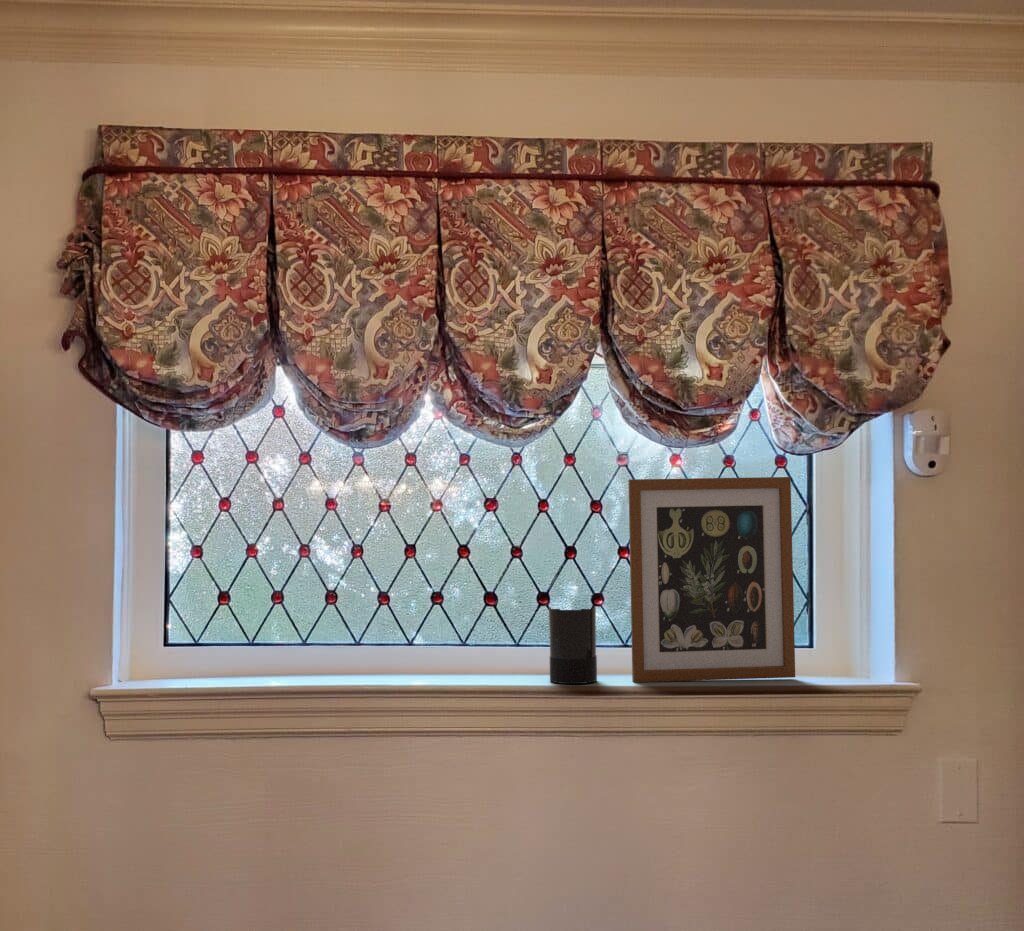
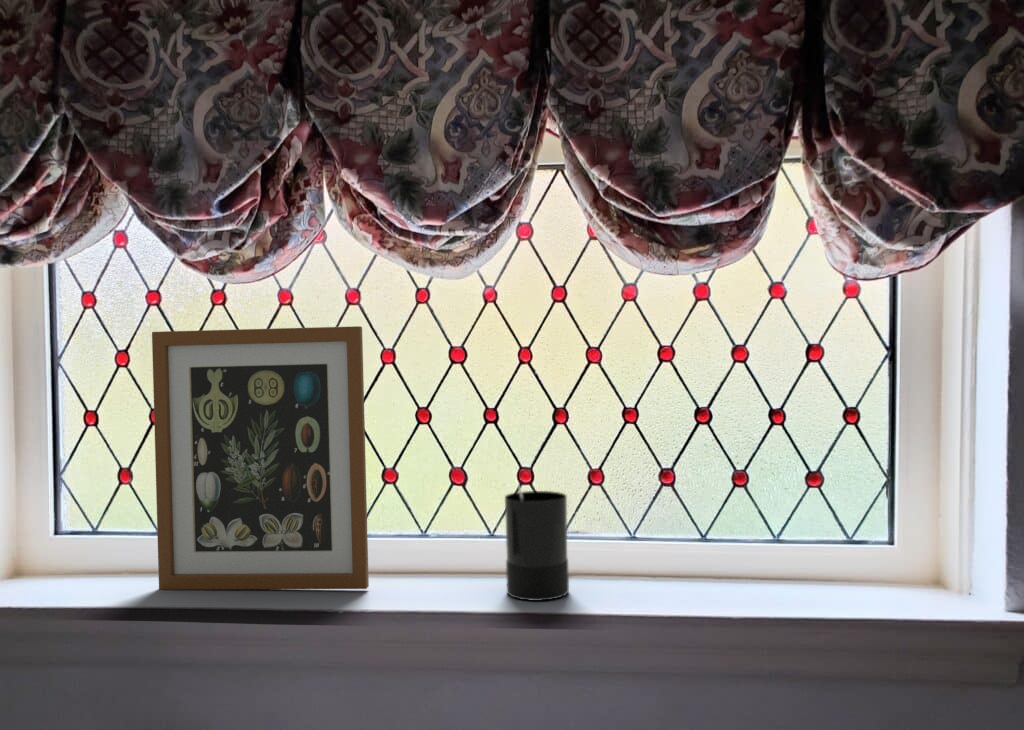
picture frame: present [628,477,795,682] -> present [152,326,369,590]

